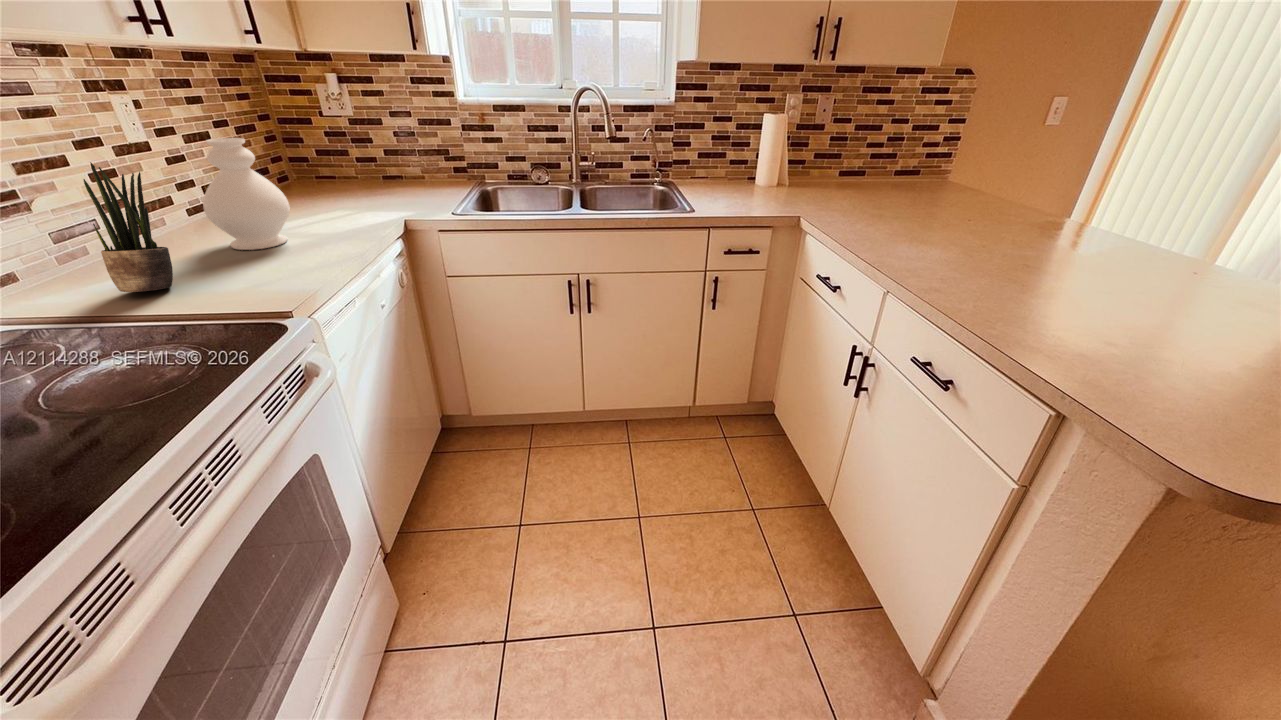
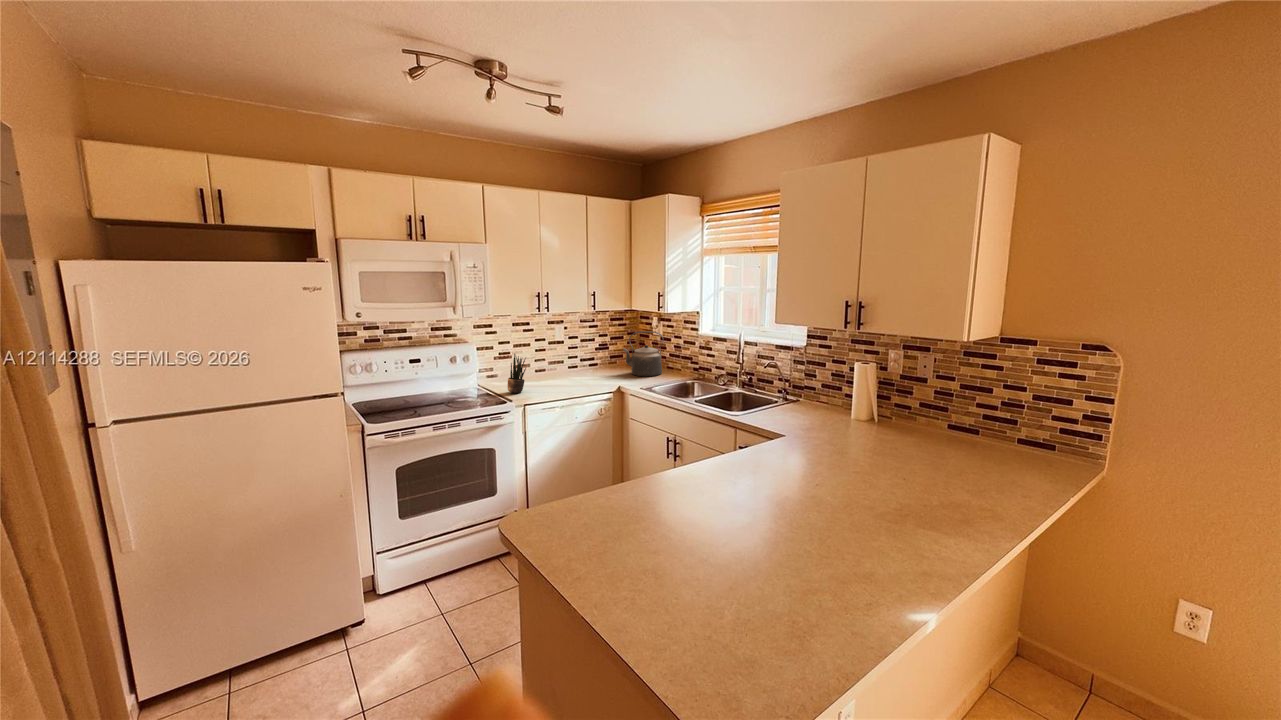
kettle: none [311,100,405,198] -> present [623,331,664,376]
decorative vase: present [203,138,290,250] -> none [552,347,579,387]

